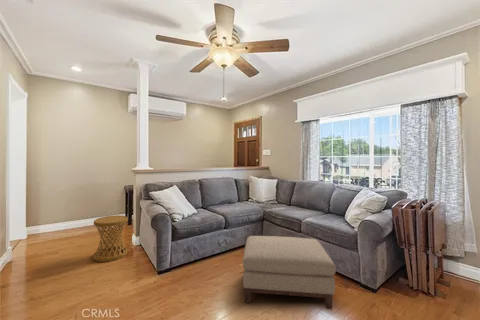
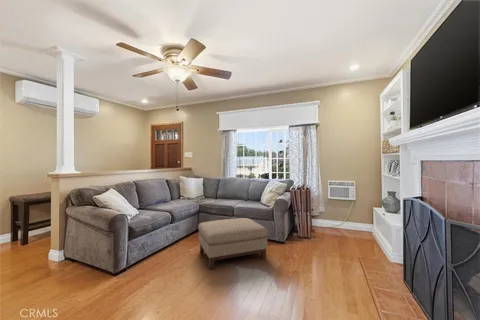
side table: present [93,215,128,262] -> none [20,225,65,278]

